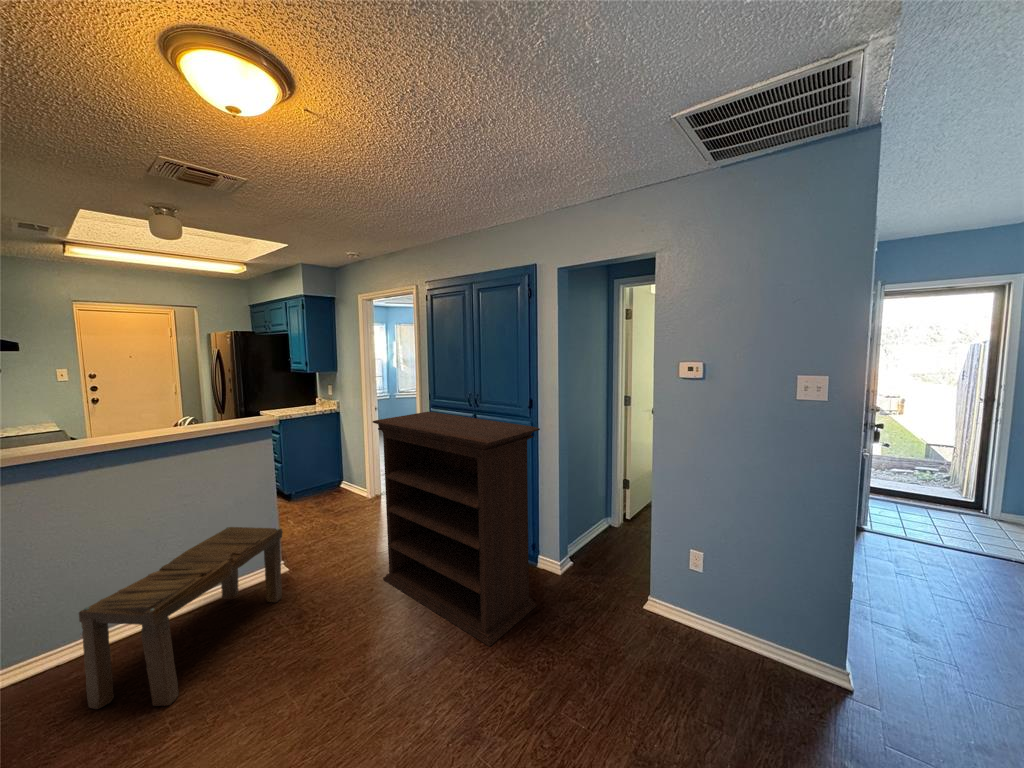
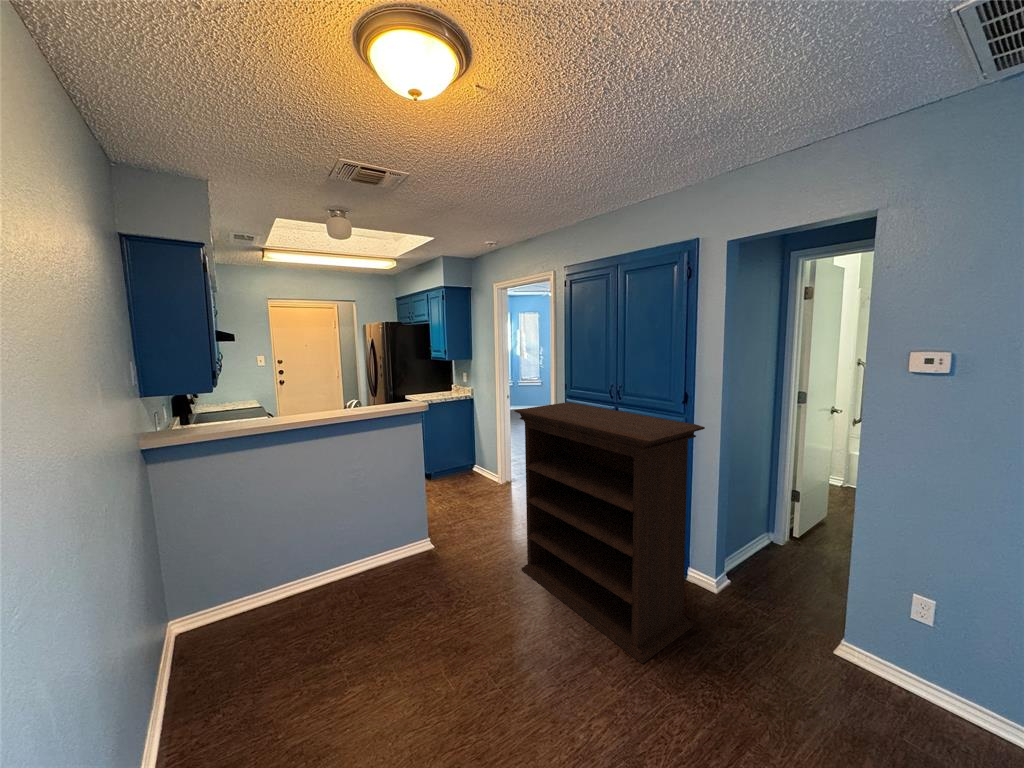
bench: present [79,527,283,709] -> none [282,502,432,658]

